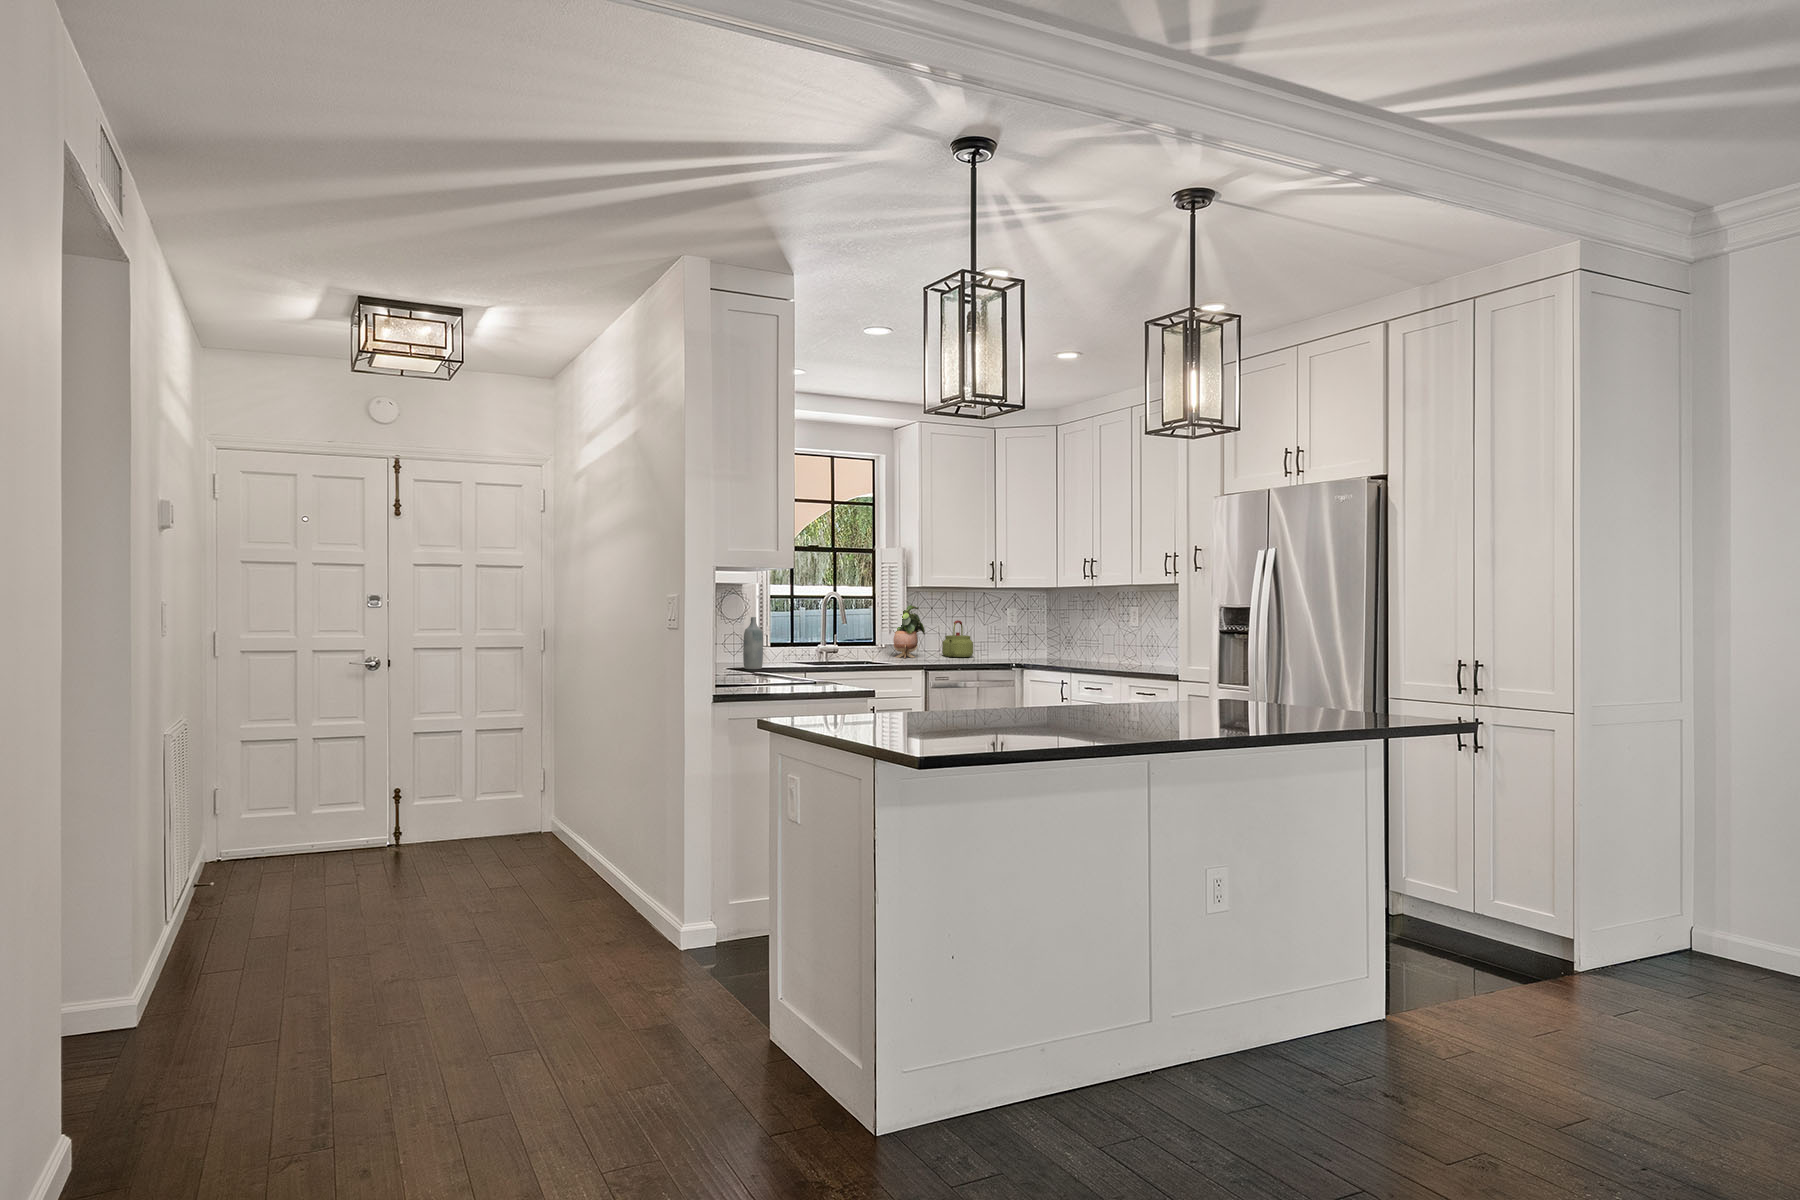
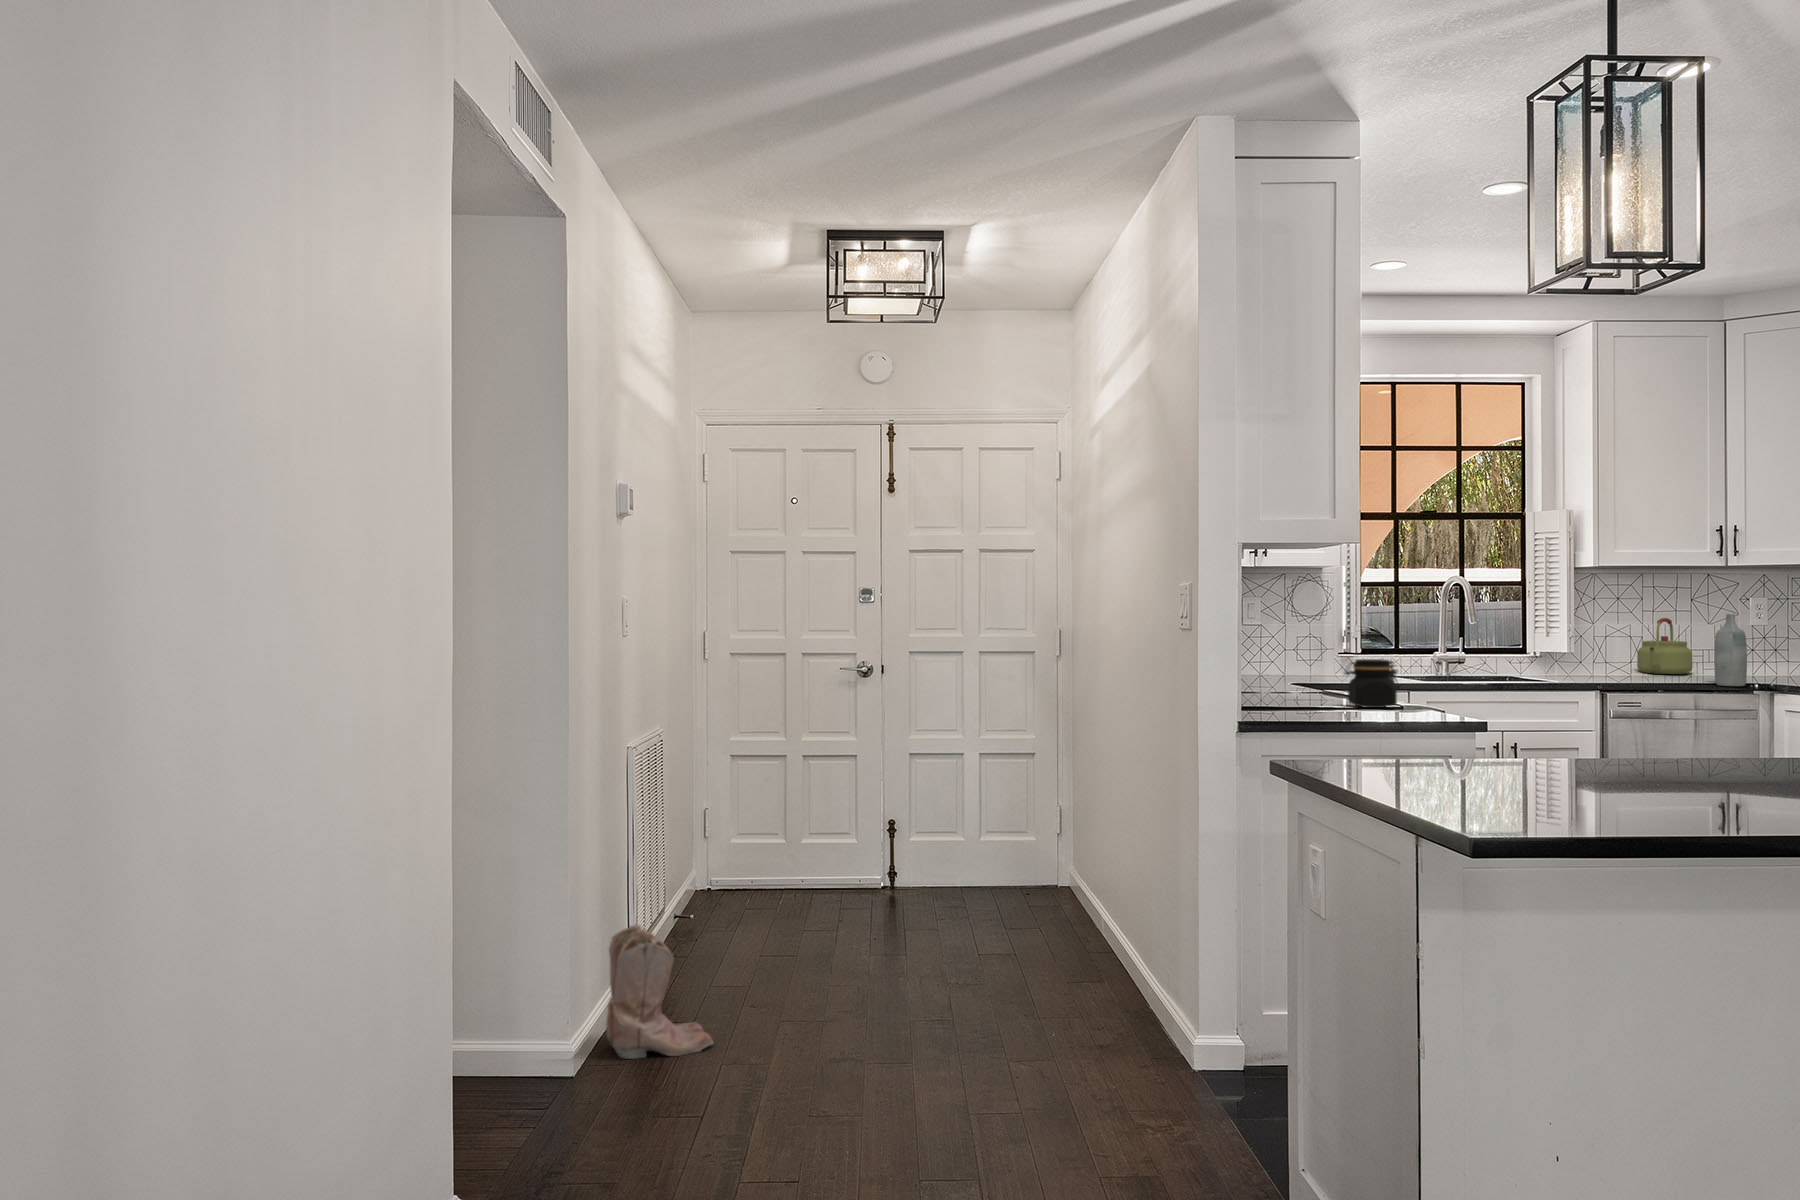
potted plant: present [893,605,925,658] -> none [1554,596,1607,674]
bottle: present [743,617,763,669] -> present [1715,614,1747,686]
jar: none [765,651,801,685] -> present [1345,659,1400,708]
boots: none [160,889,268,1004] -> present [606,925,713,1059]

